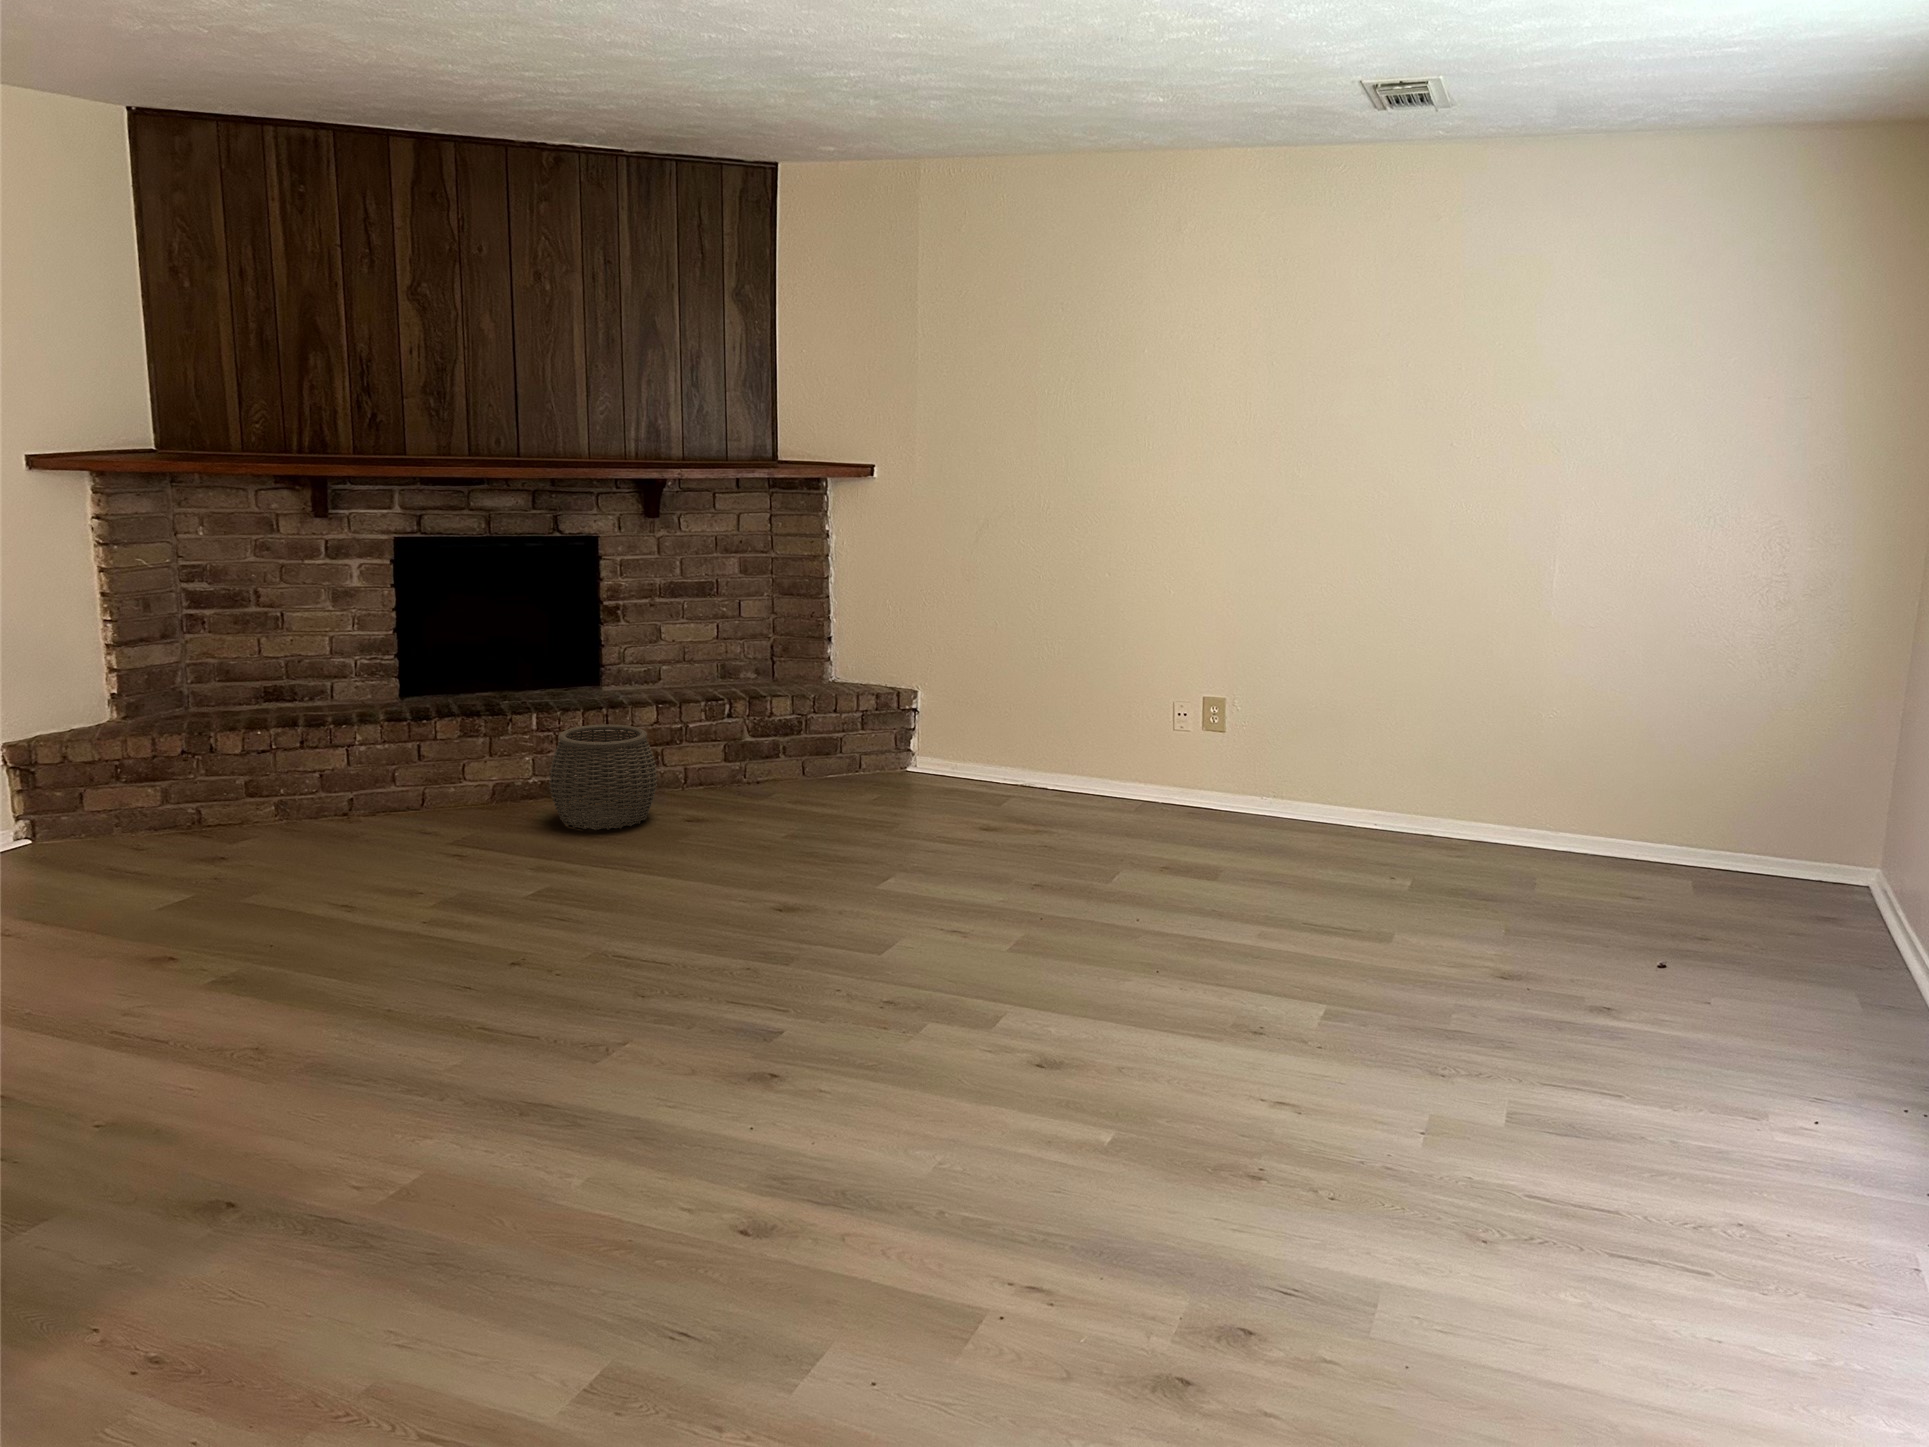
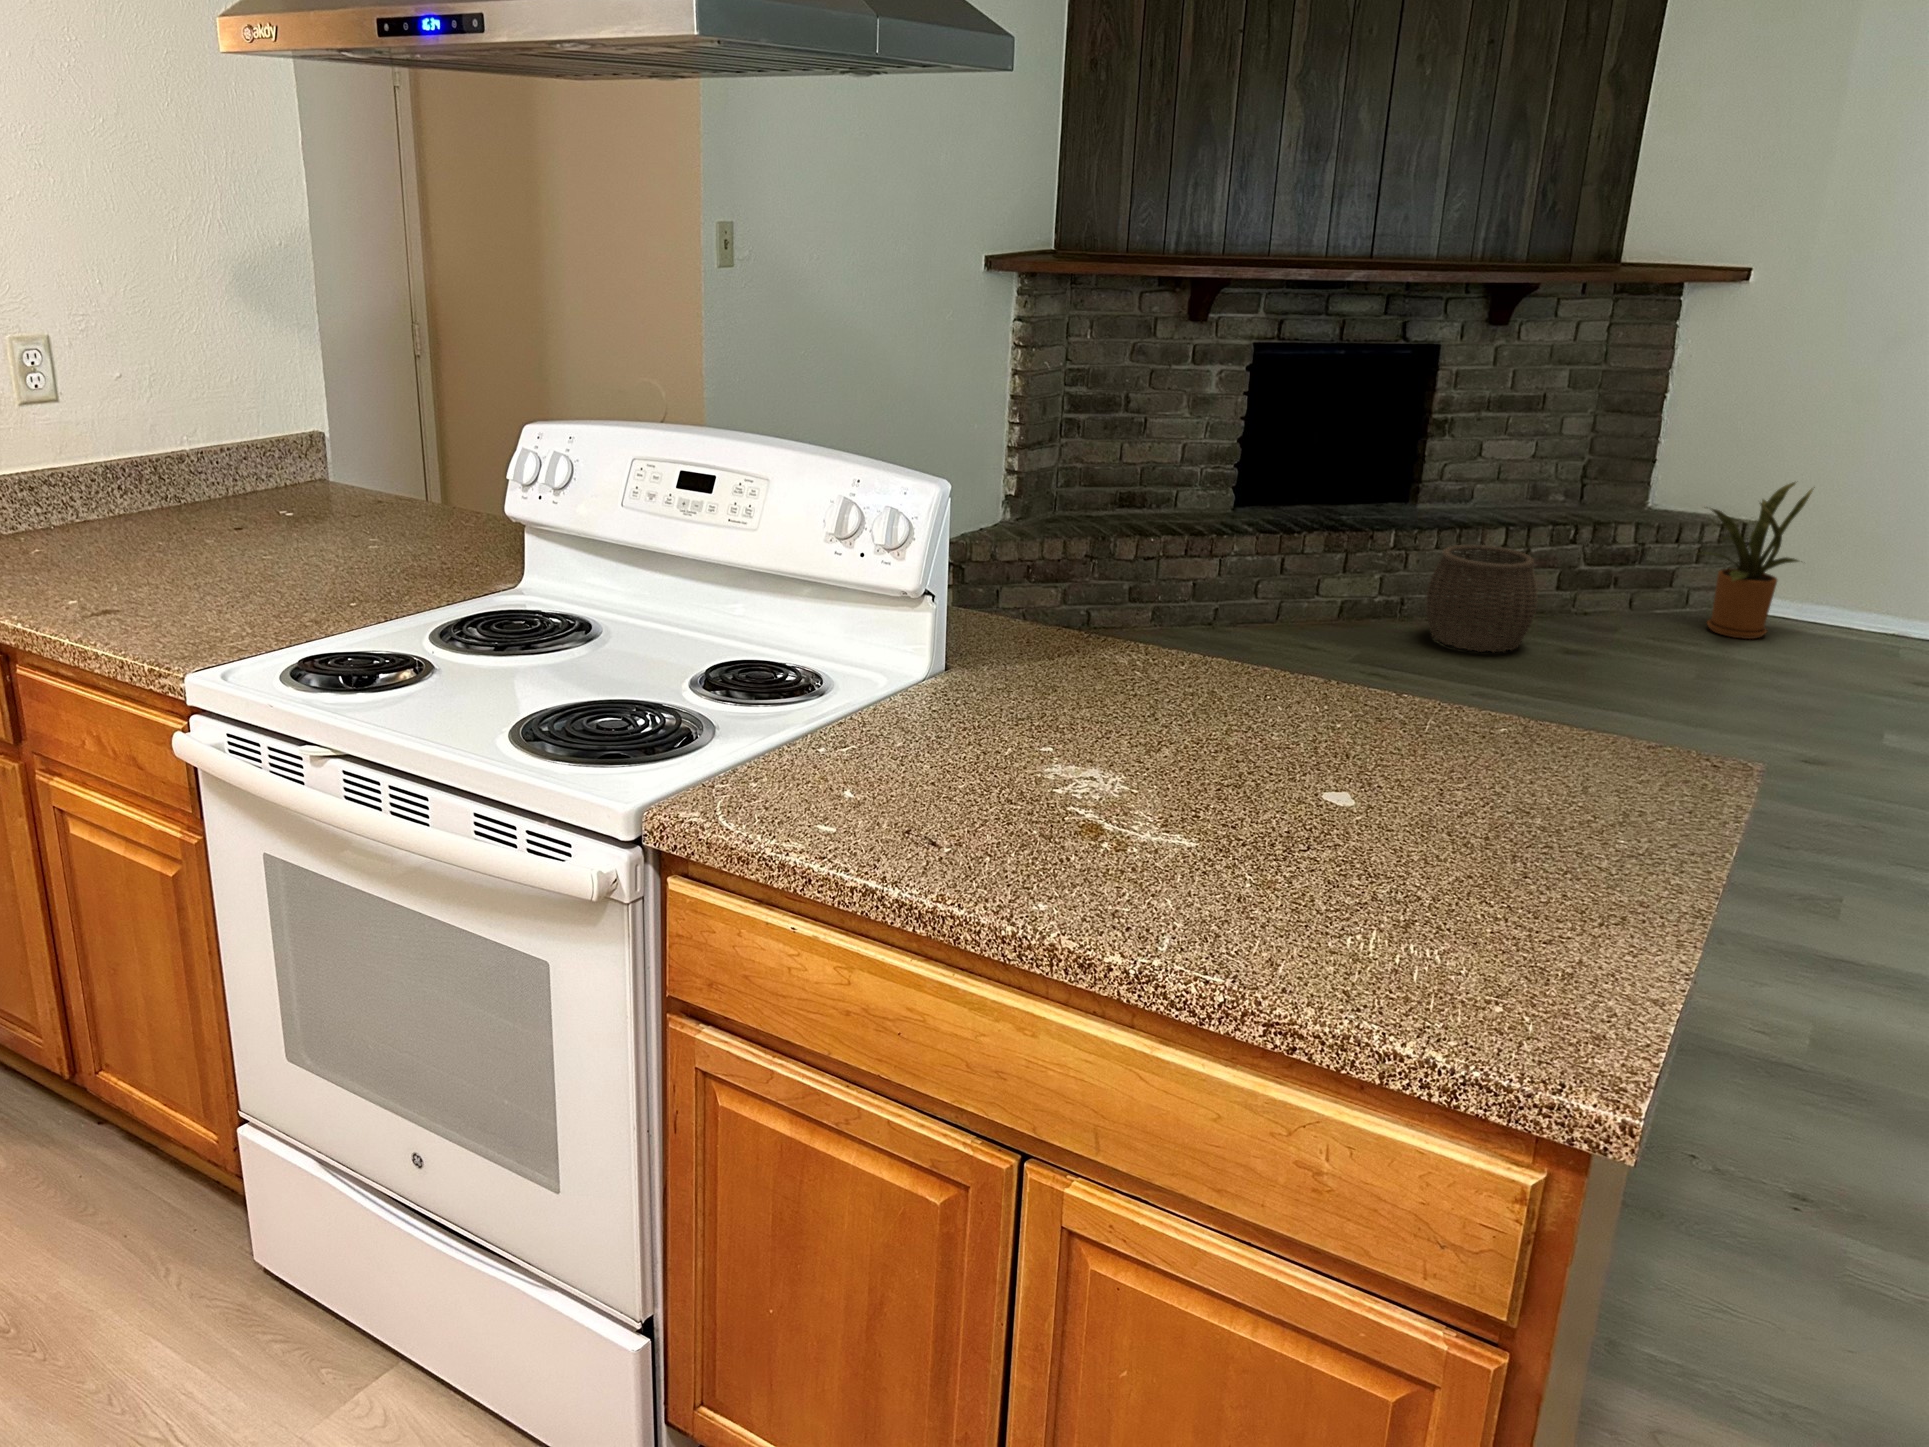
house plant: none [815,651,939,800] -> present [1704,482,1815,639]

